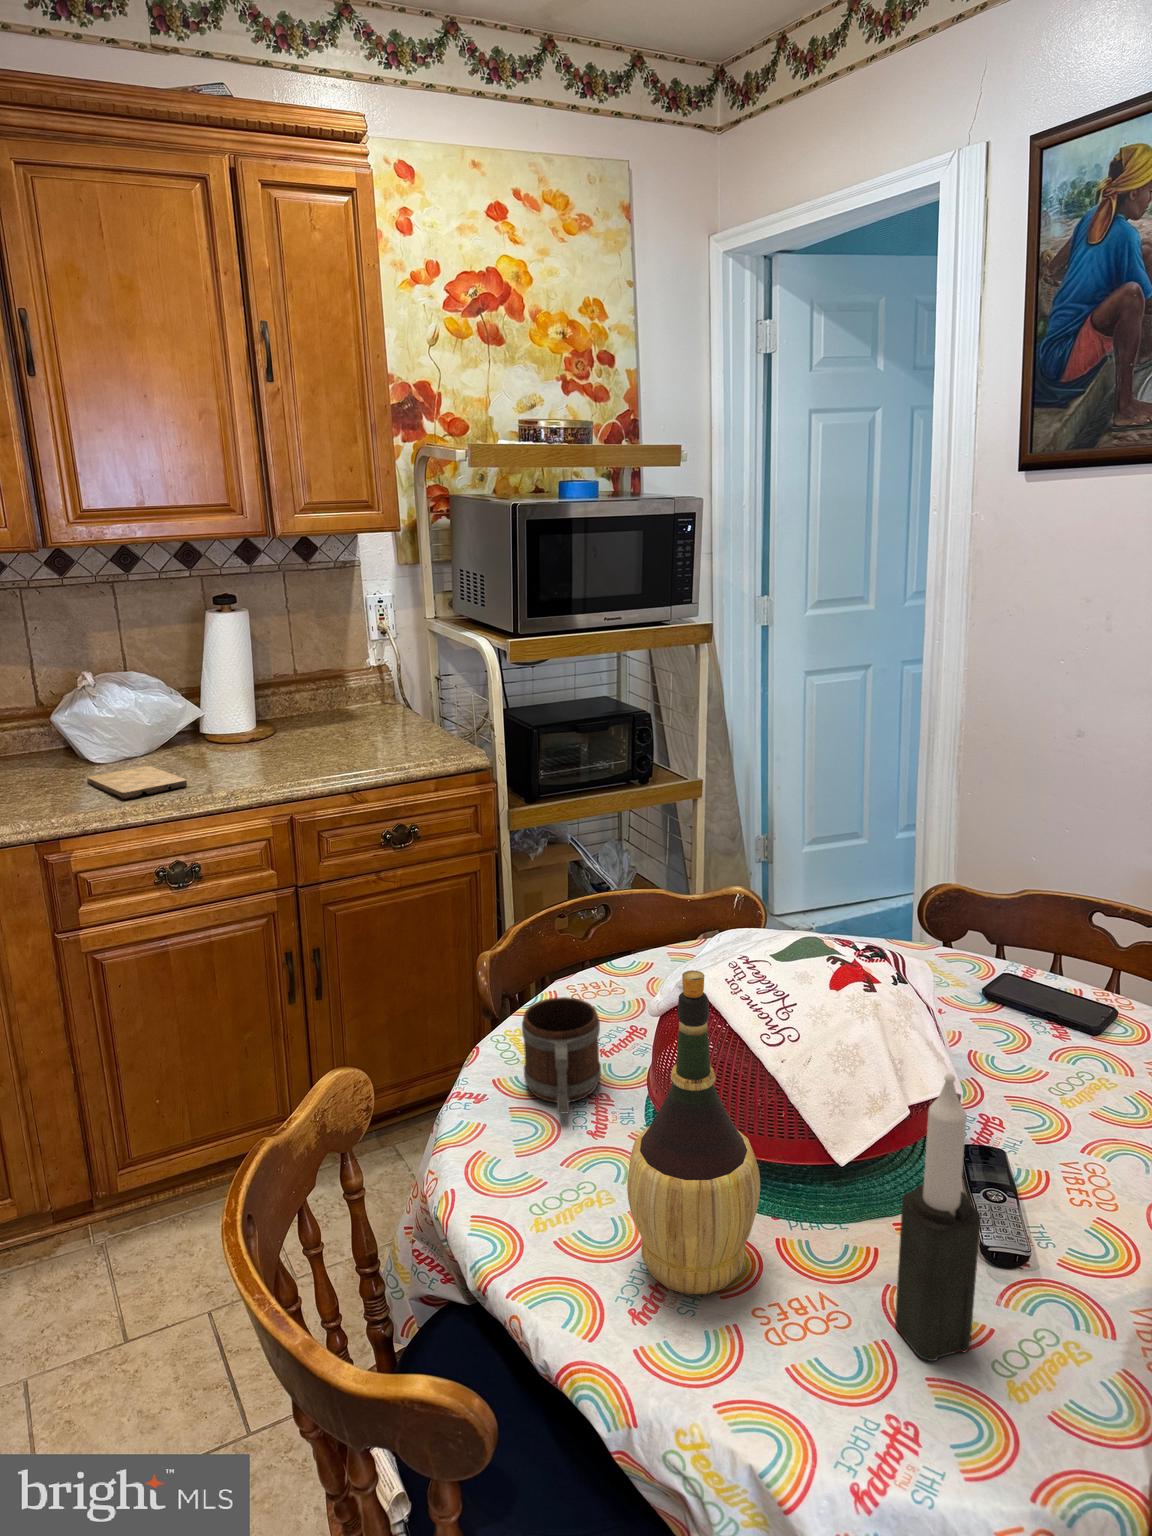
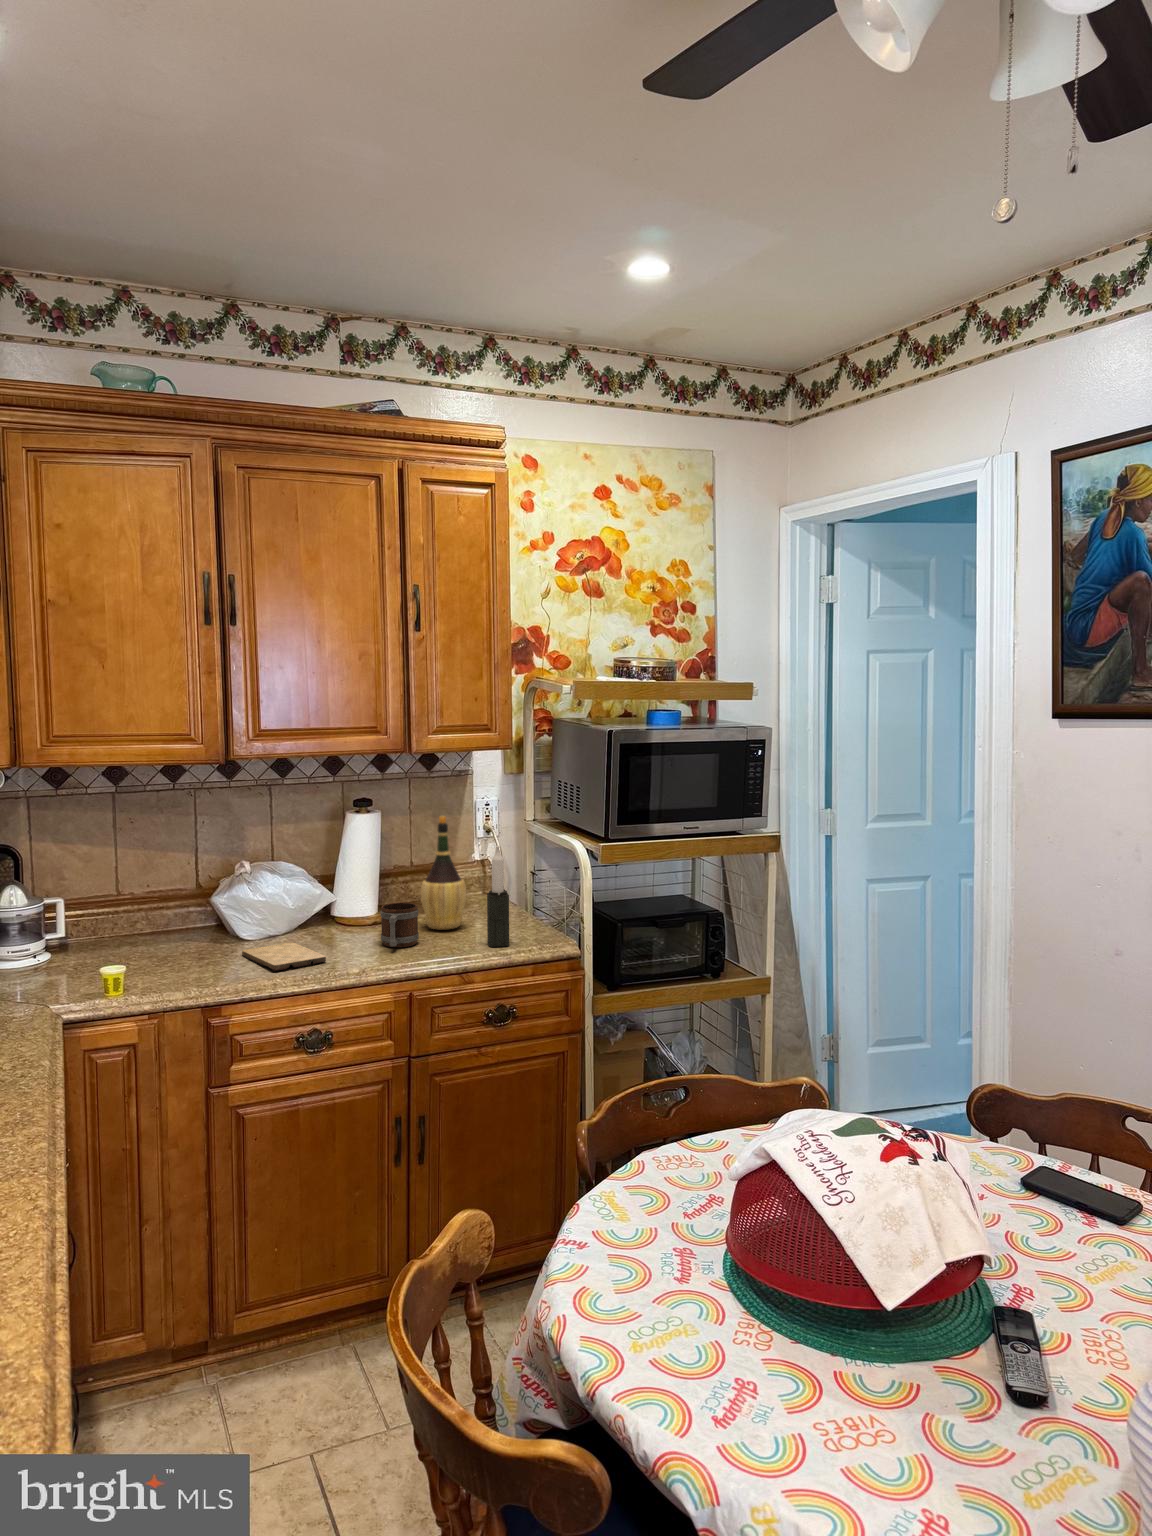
wine bottle: present [627,970,760,1294] -> present [421,816,466,929]
mug: present [522,997,601,1114] -> present [380,902,419,947]
candle: present [895,1073,981,1361] -> present [487,846,509,947]

